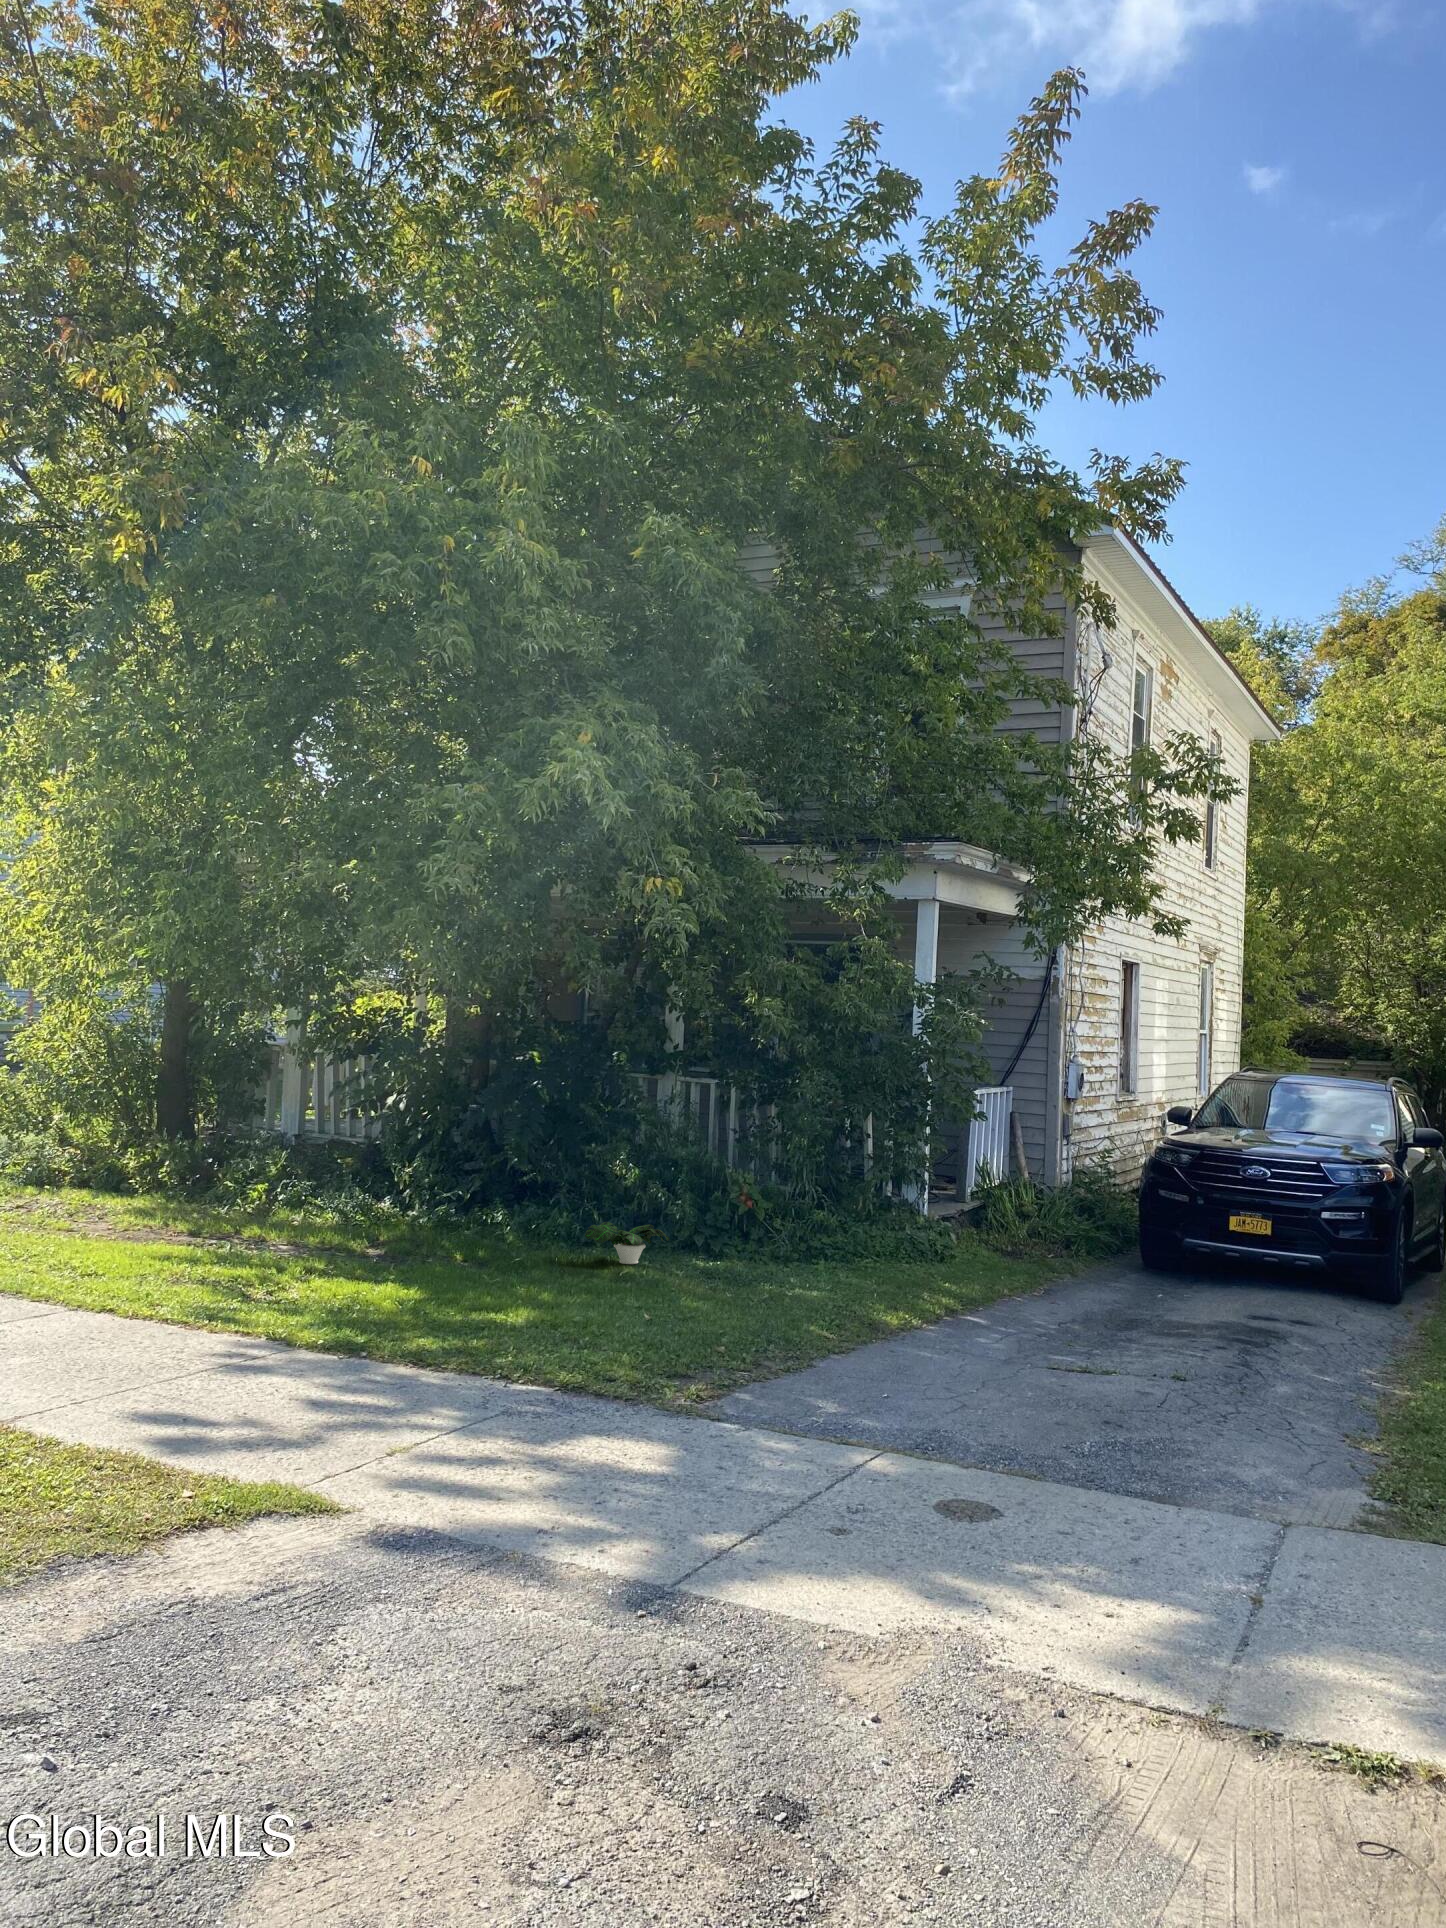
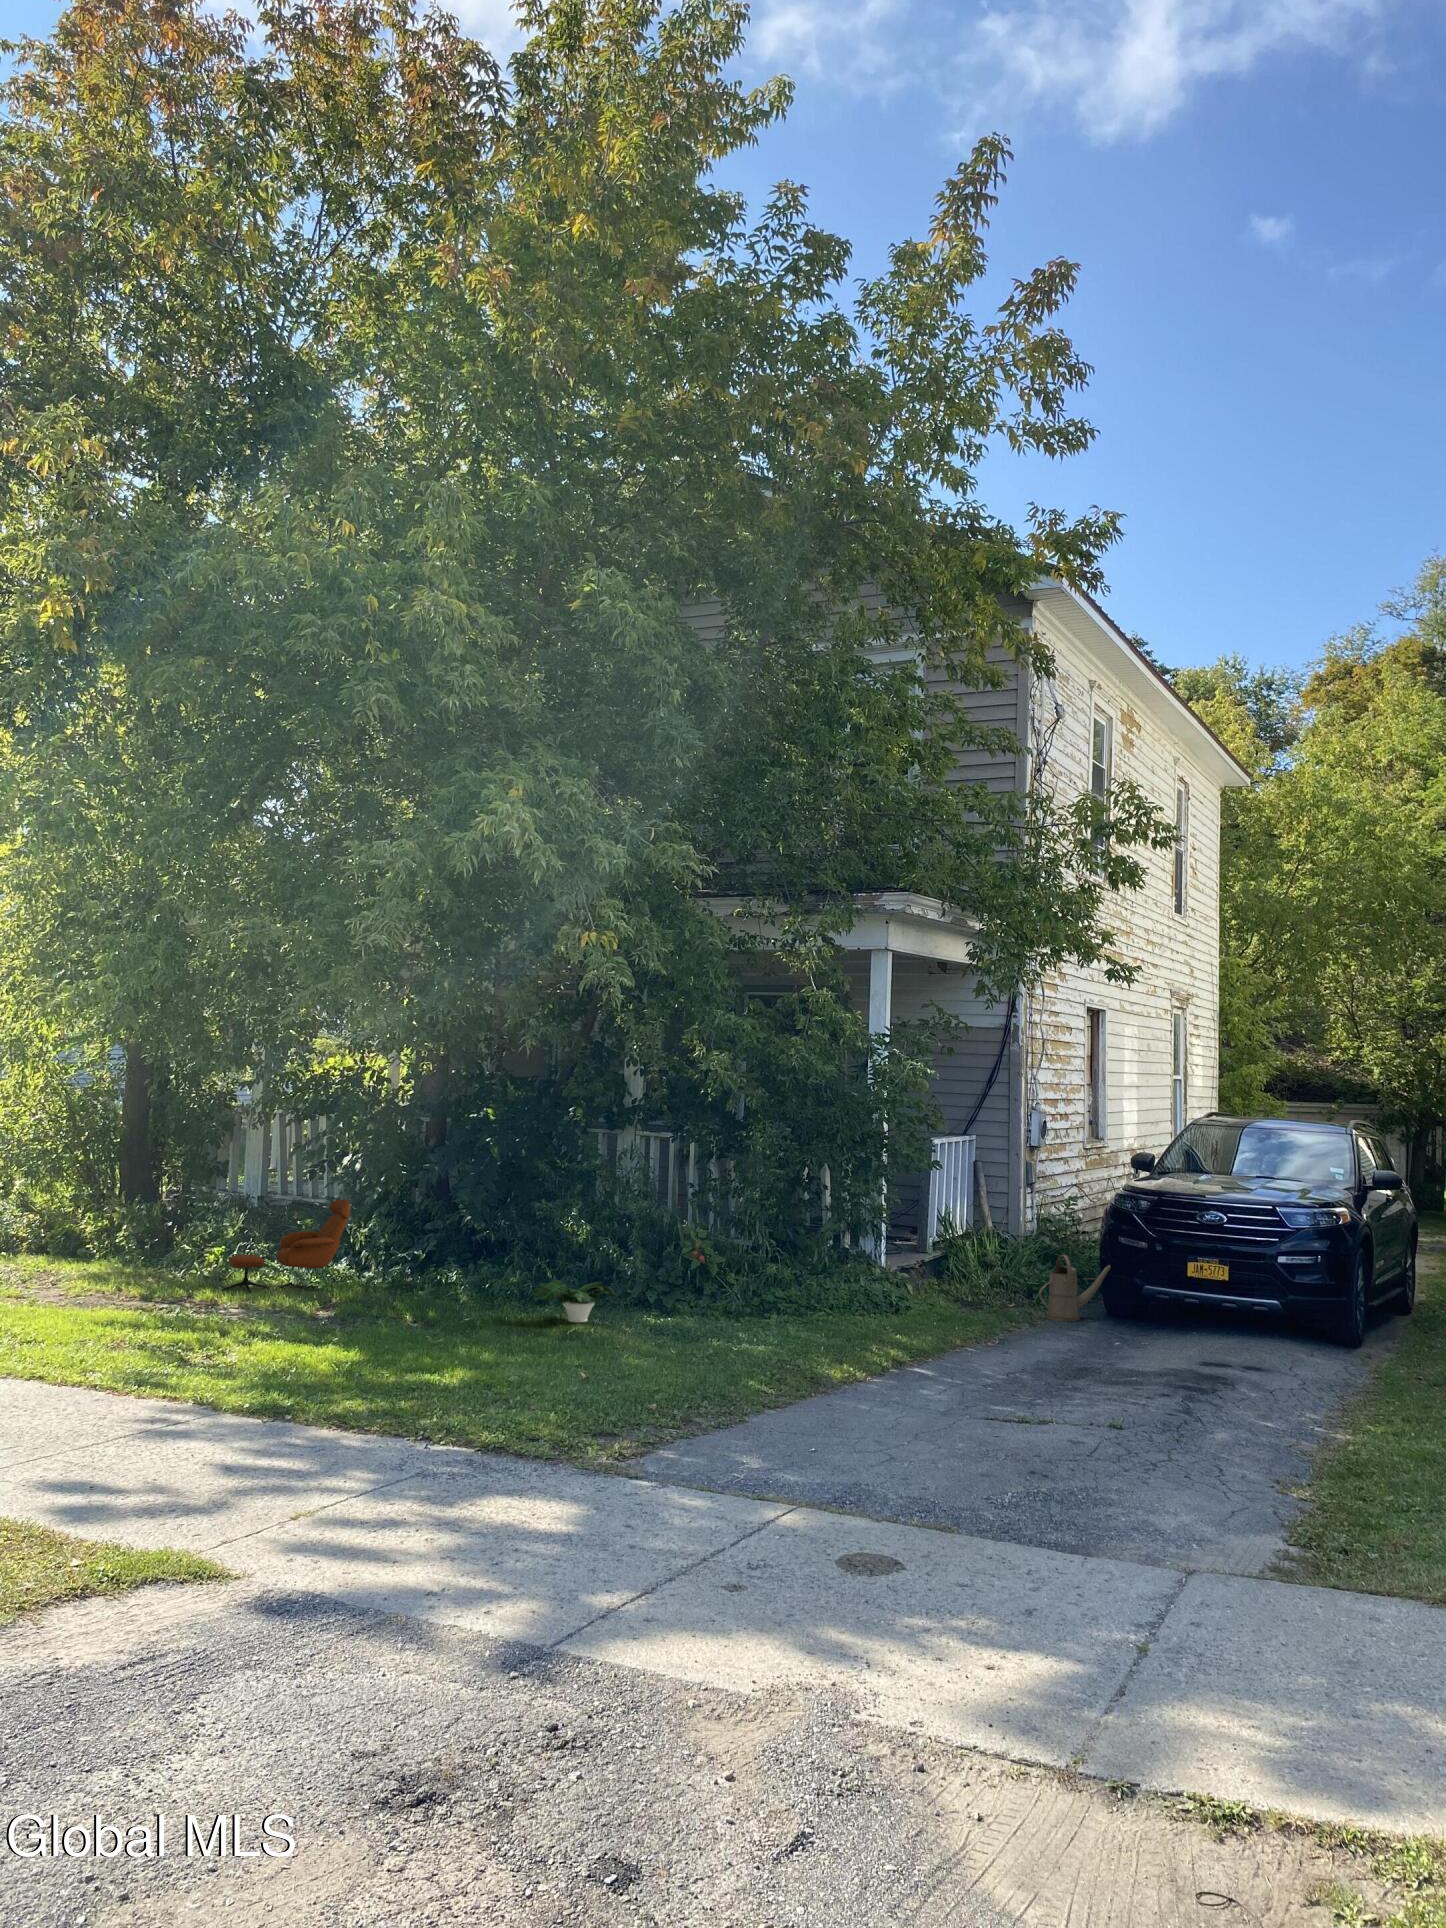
lounge chair: none [271,1138,398,1230] -> present [222,1199,350,1293]
watering can: none [1082,1205,1153,1271] -> present [1039,1255,1111,1321]

